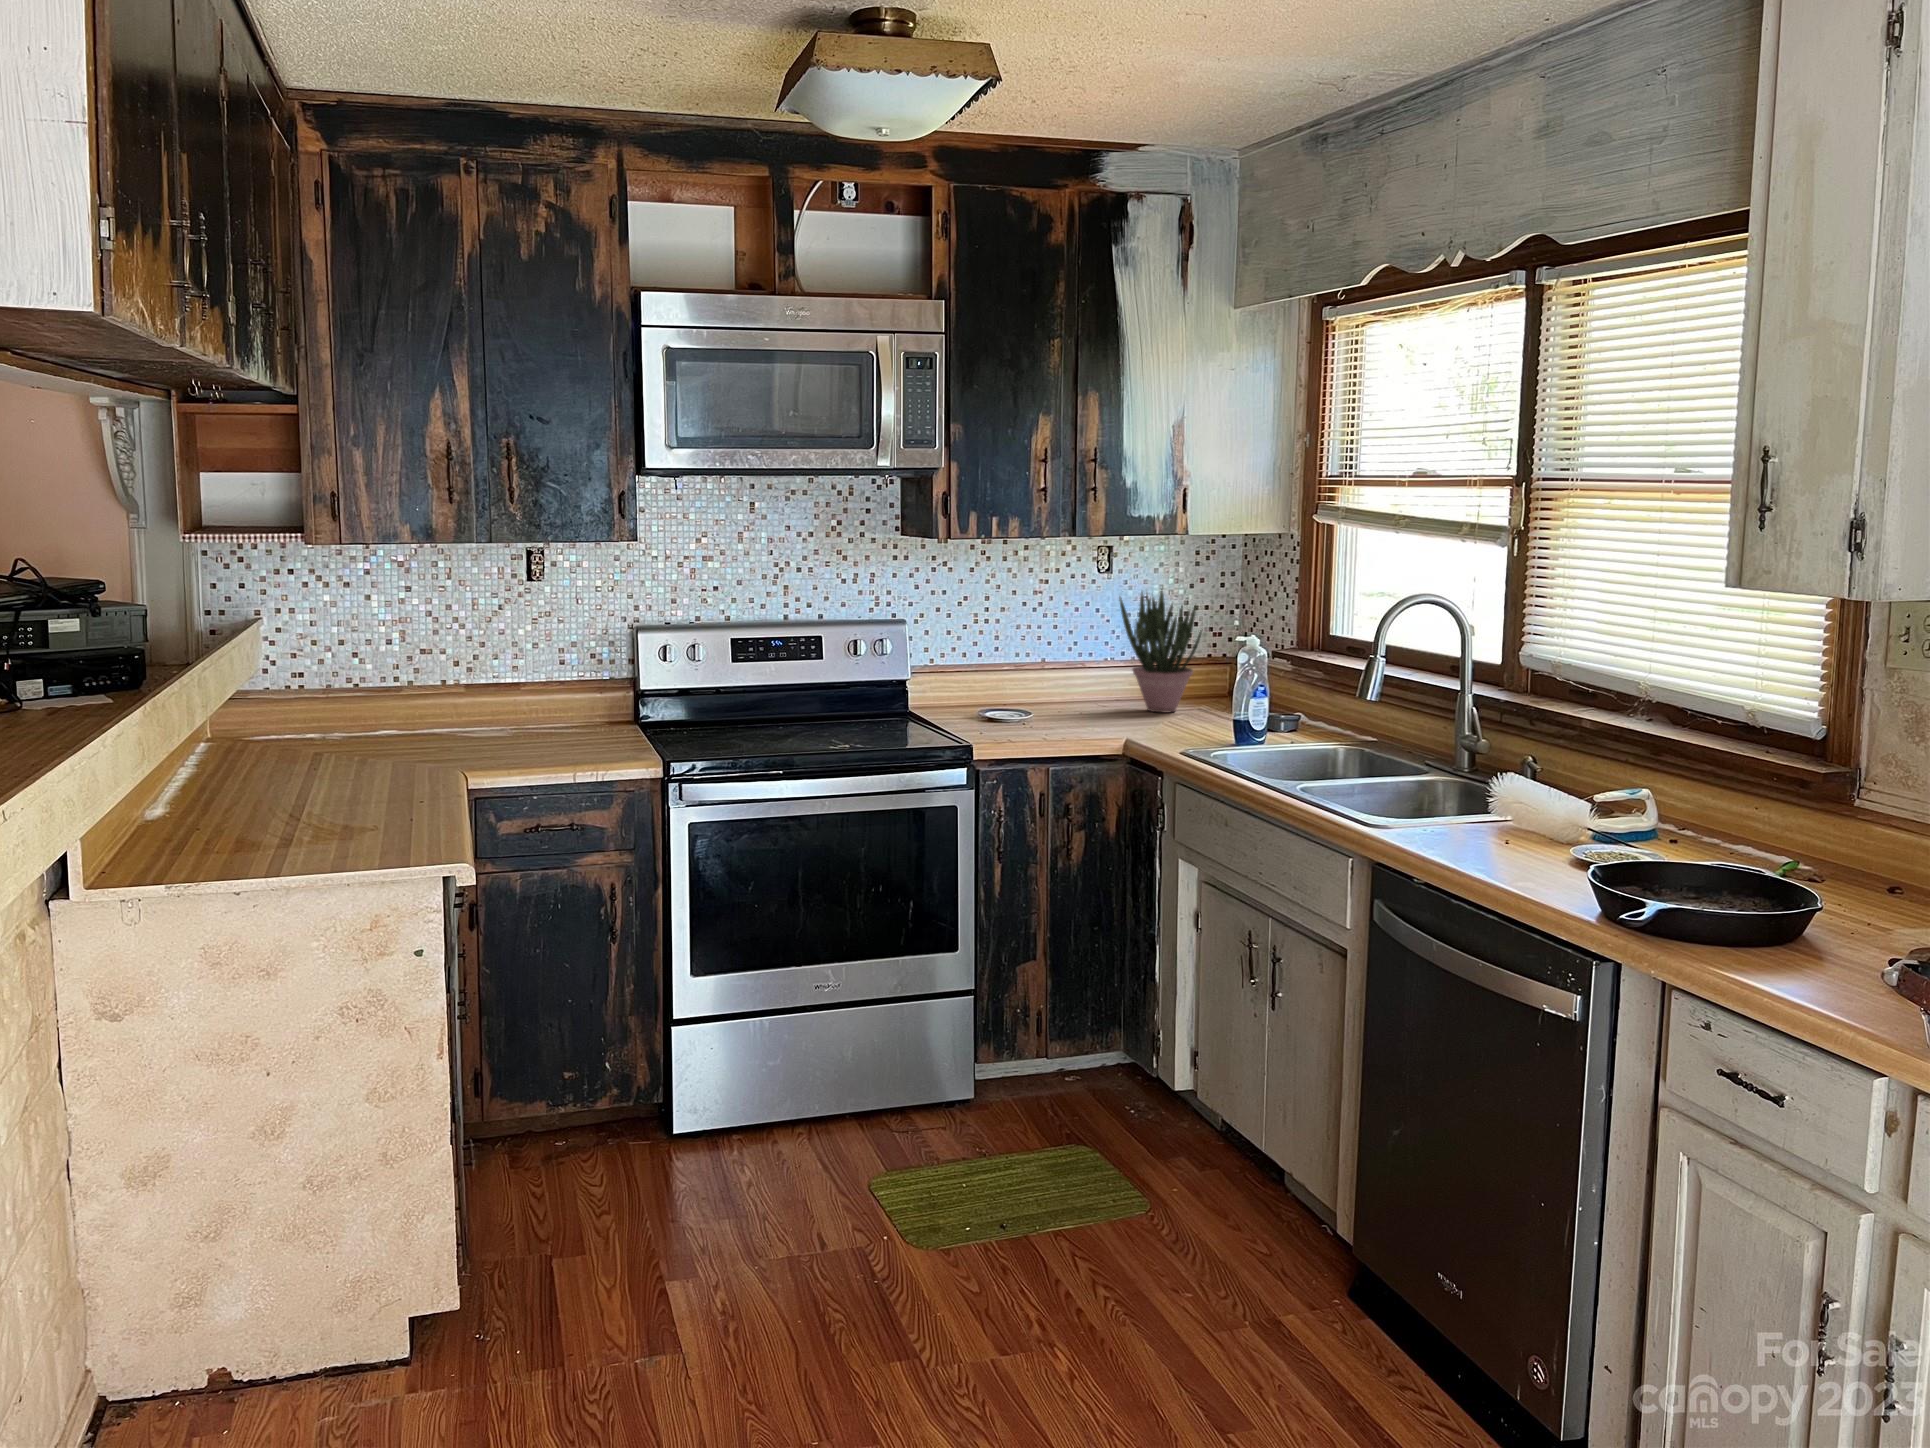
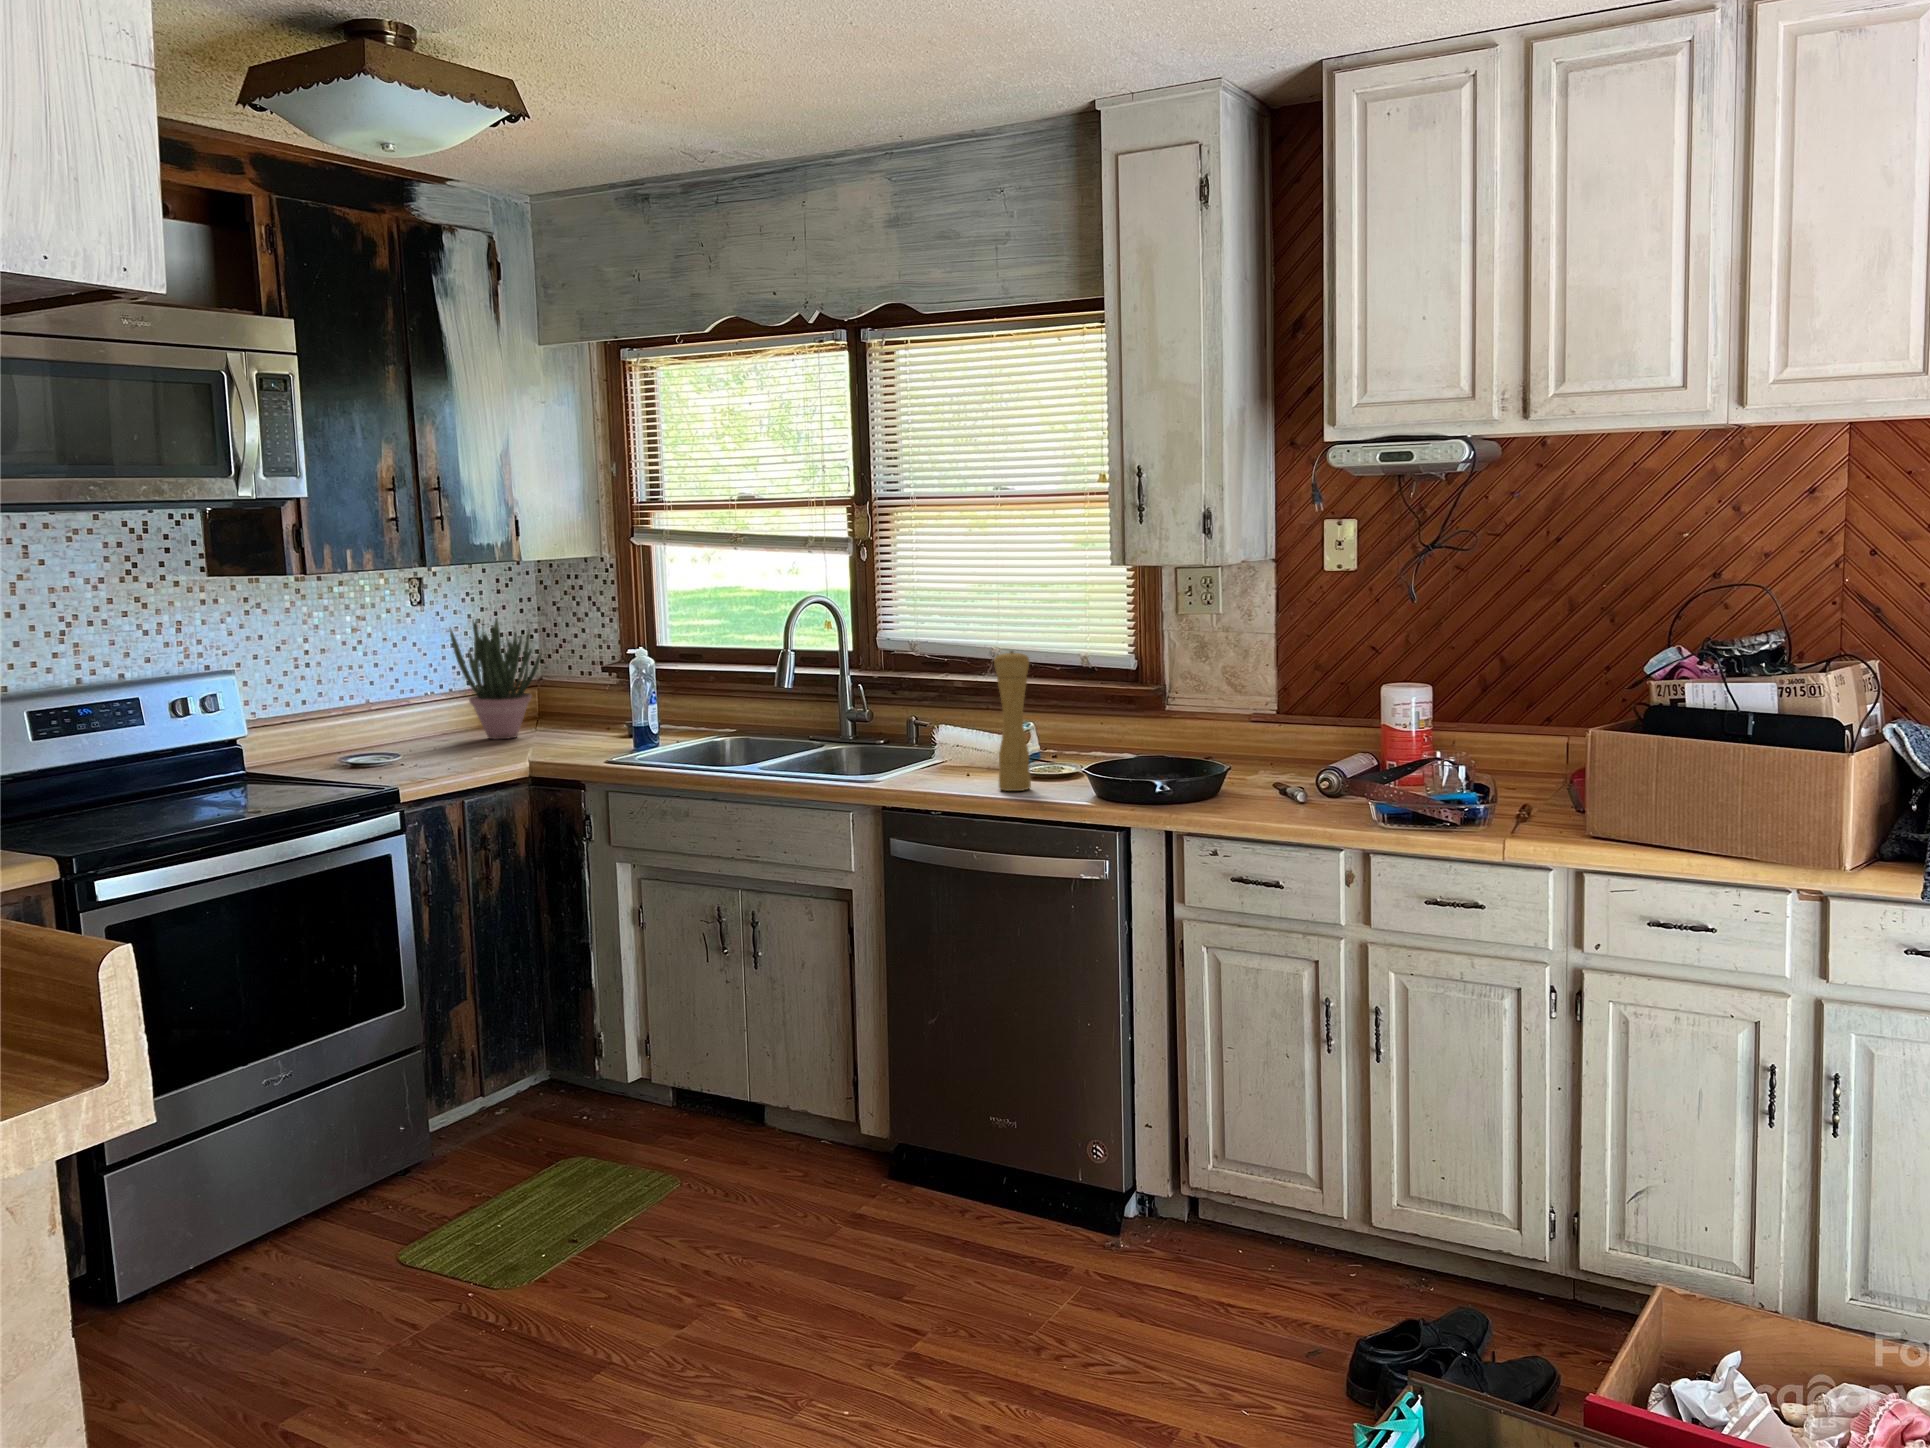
pepper mill: none [1489,686,1546,868] -> present [994,651,1031,791]

